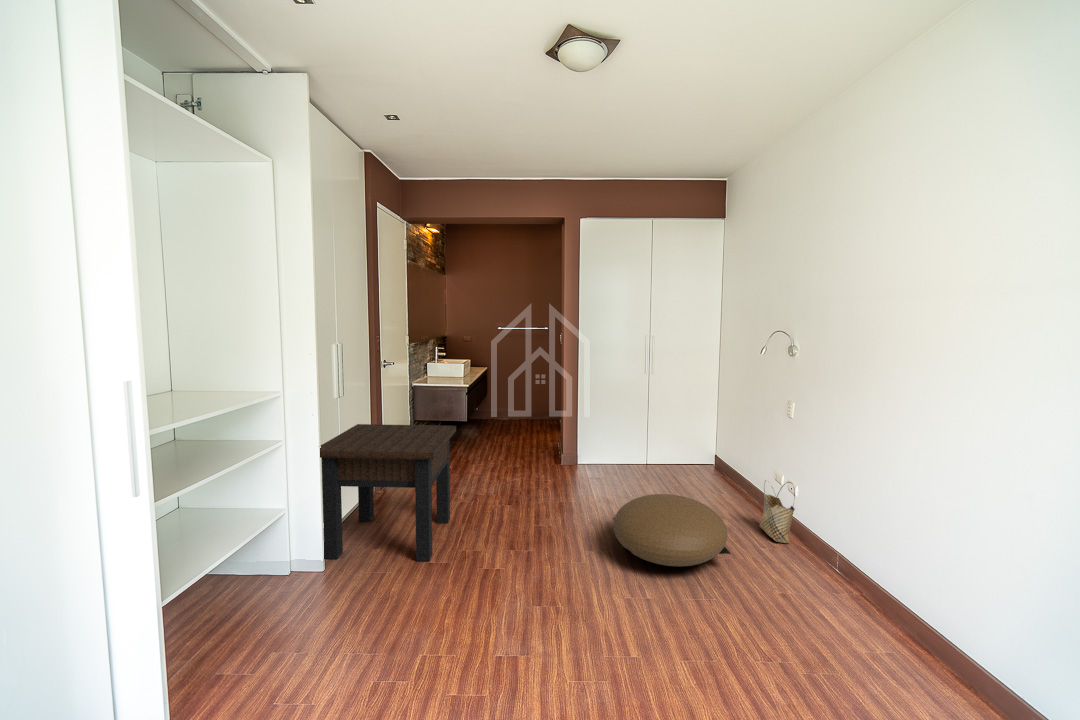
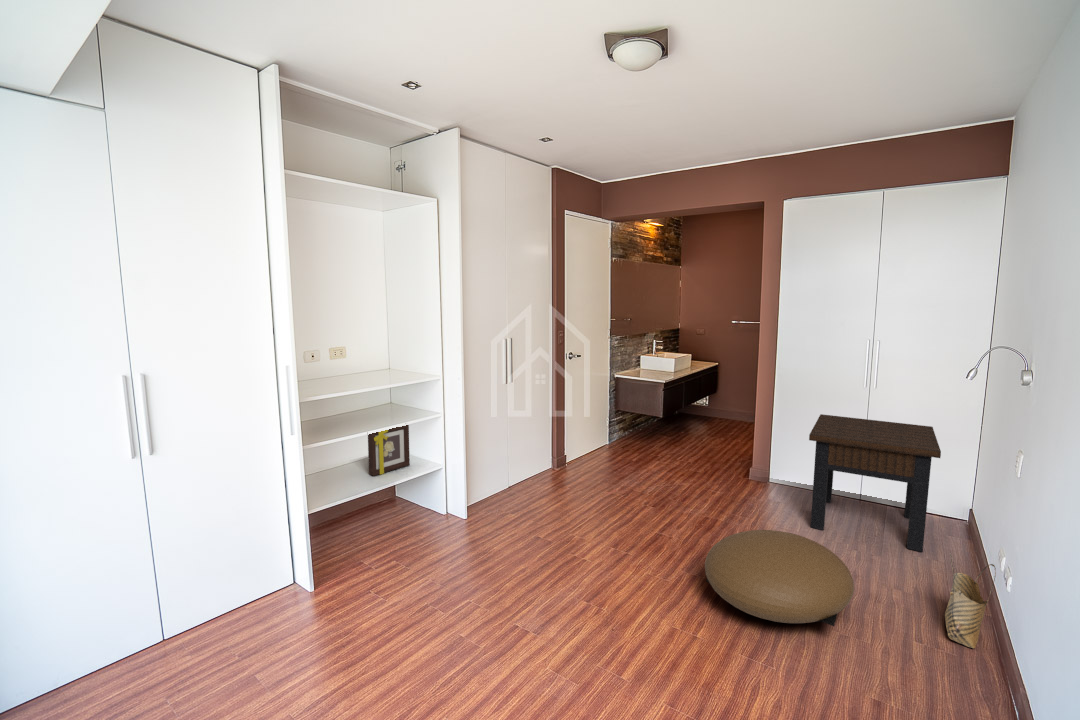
side table: present [320,424,456,561] -> present [809,414,941,552]
picture frame: none [180,460,234,542] -> present [368,425,410,476]

